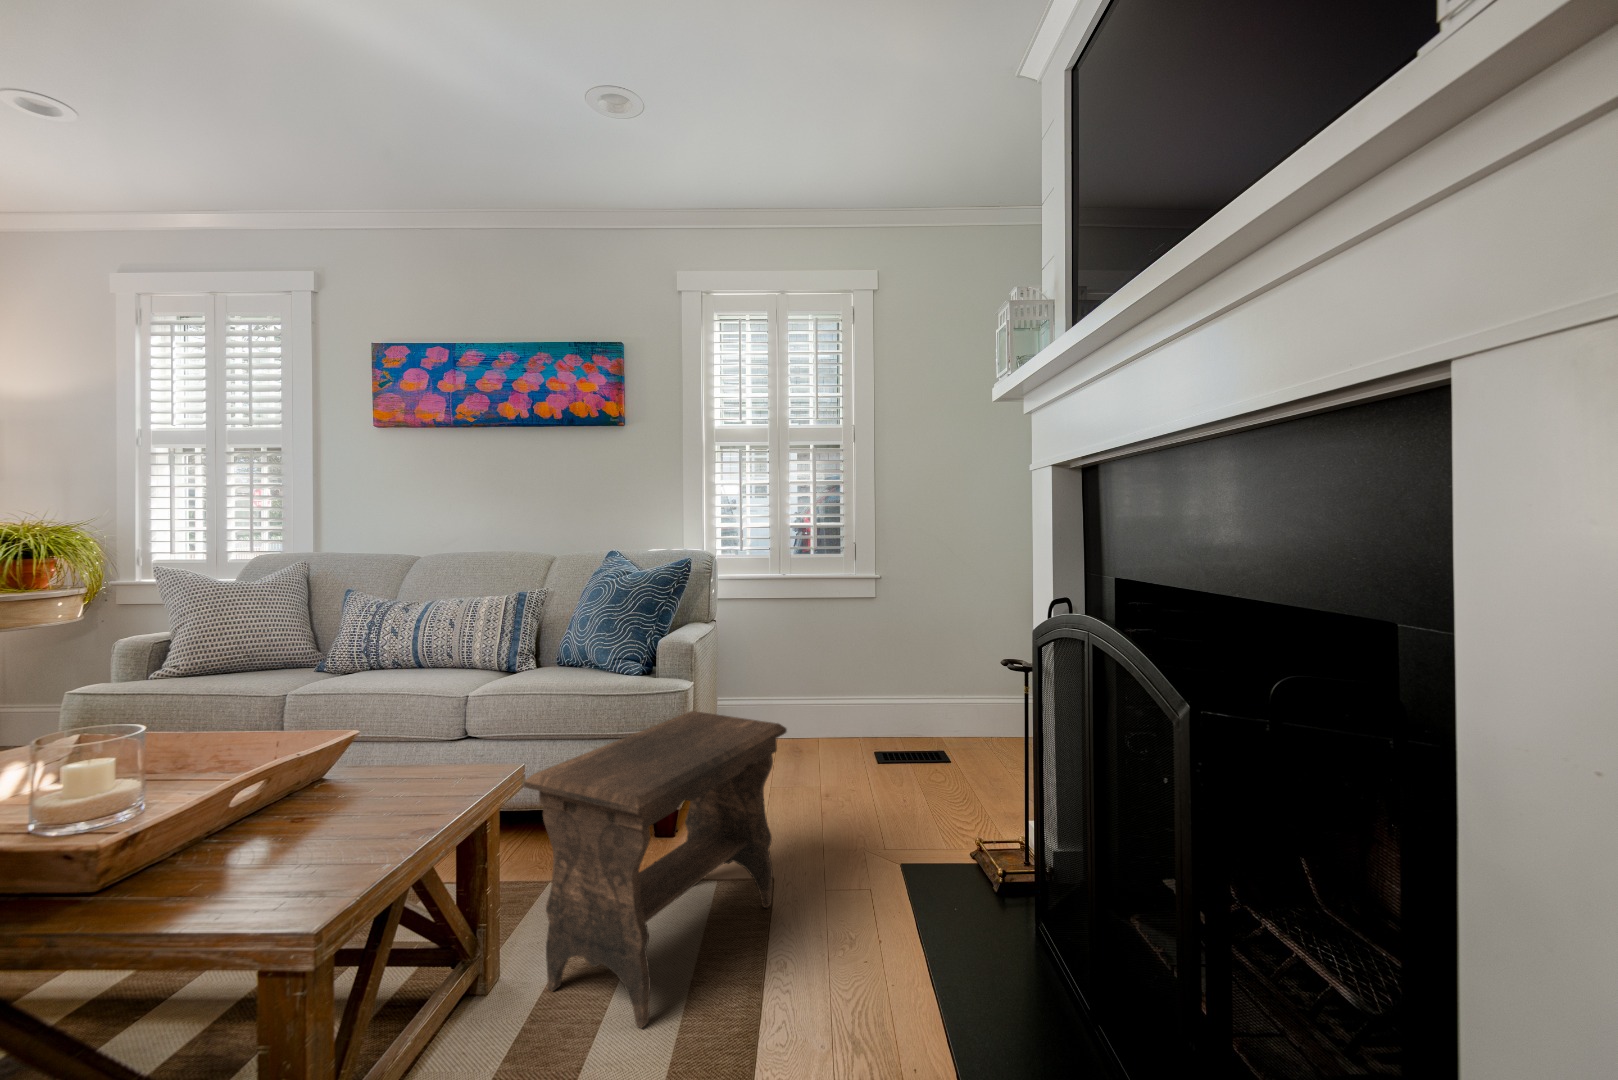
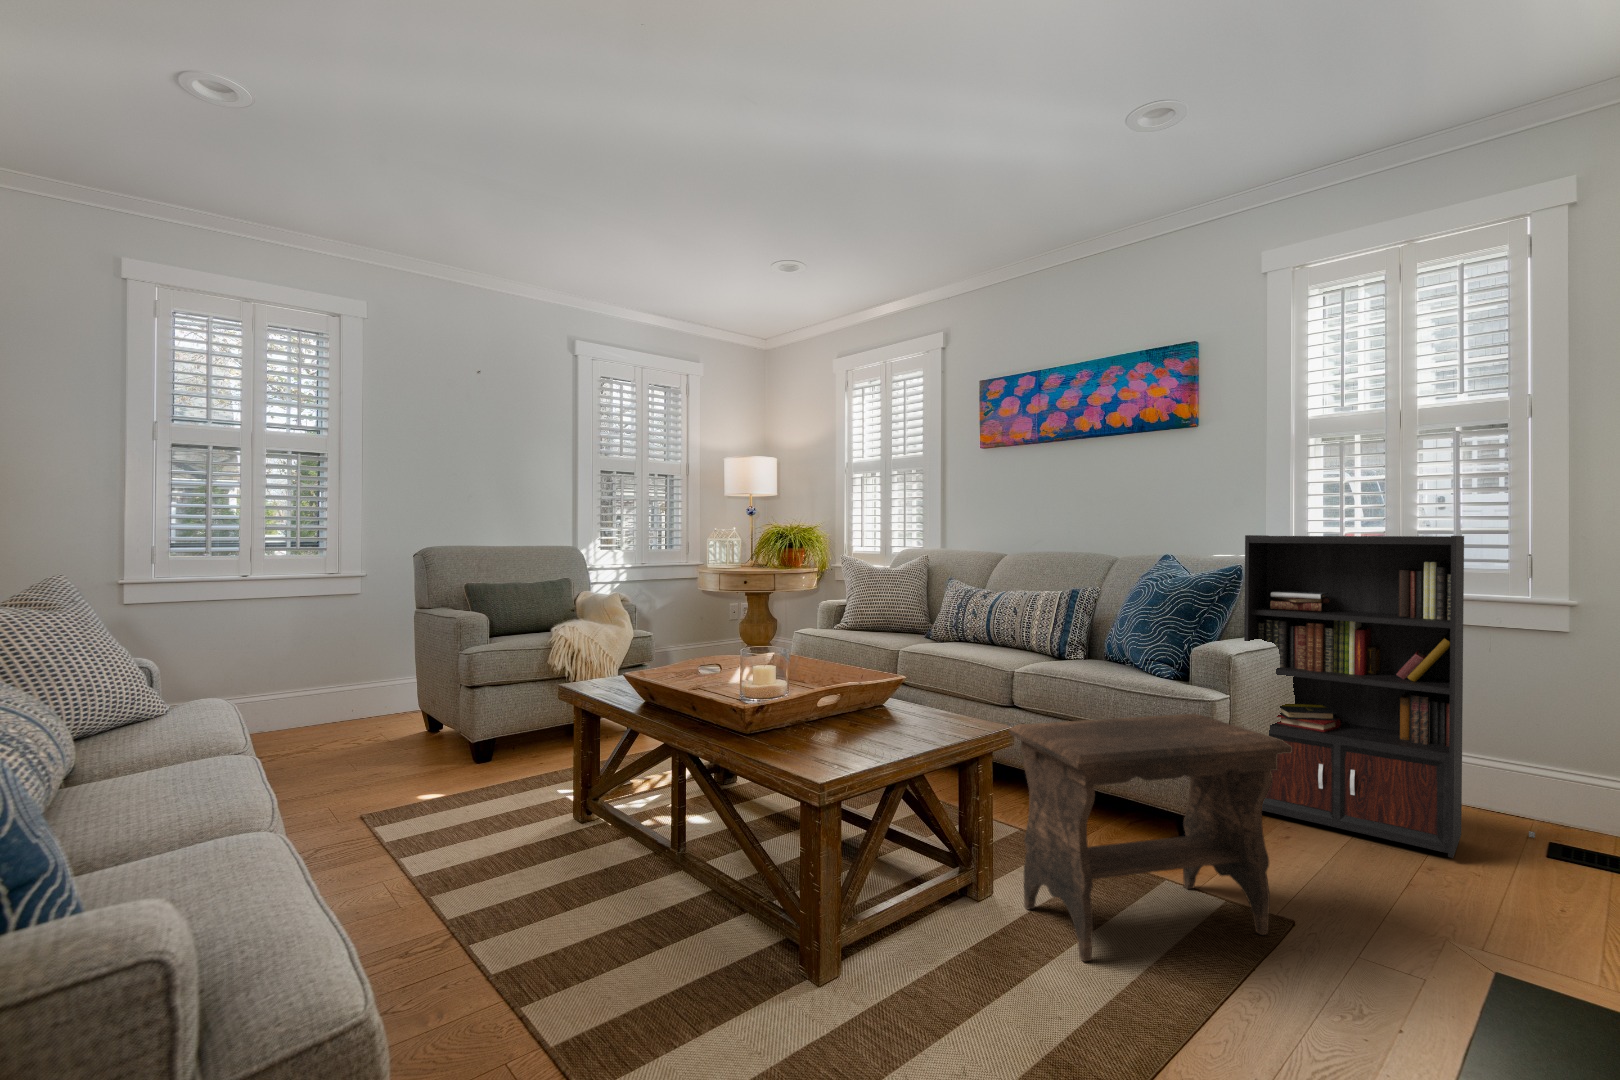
bookcase: none [691,529,867,783] -> present [1244,535,1535,858]

